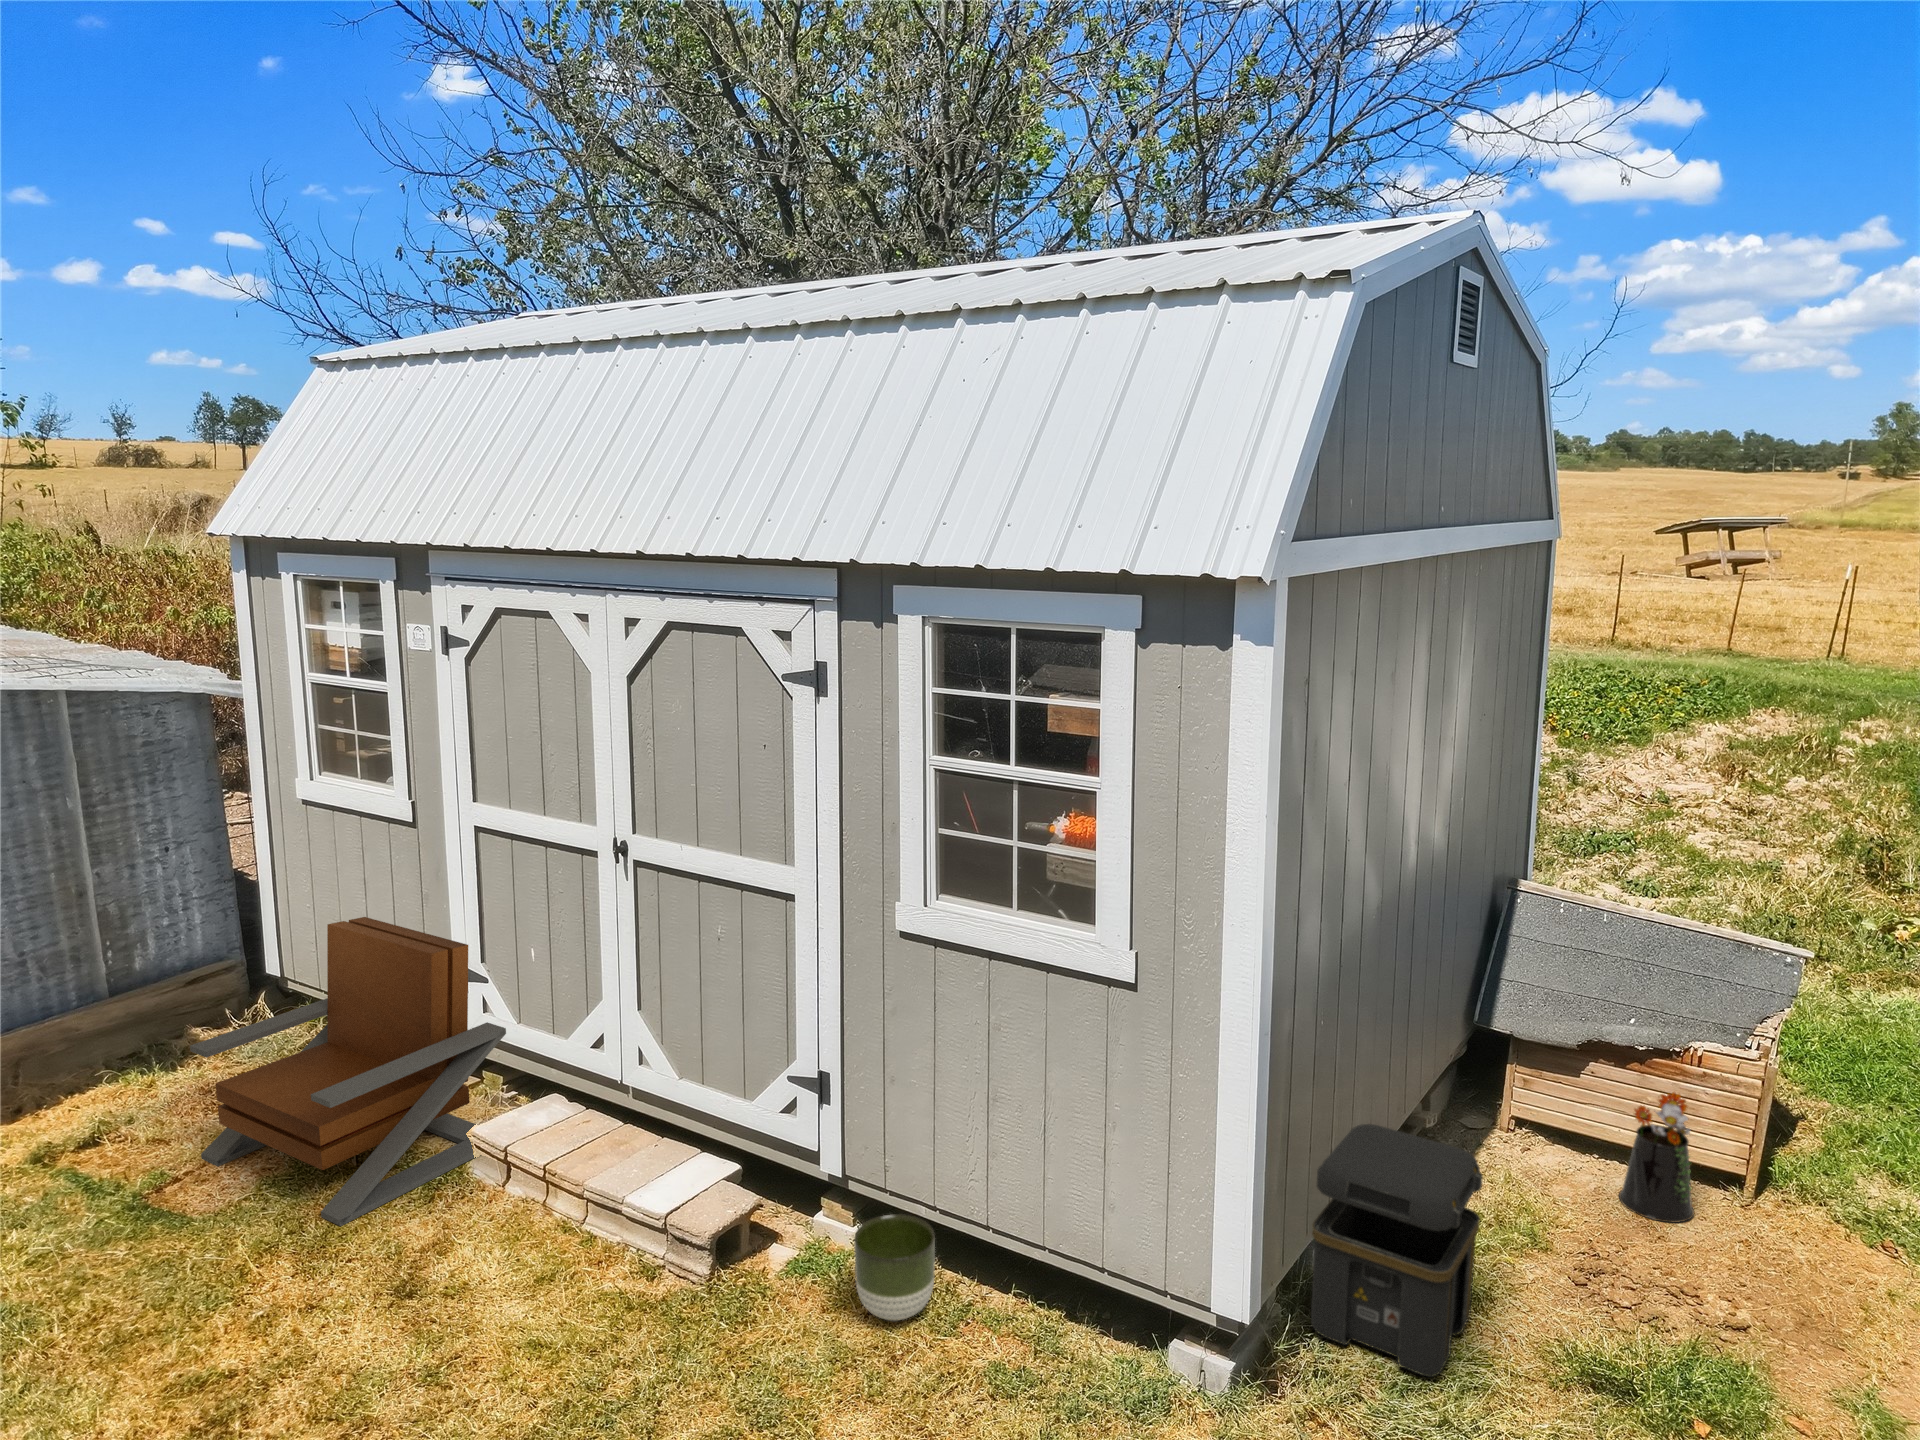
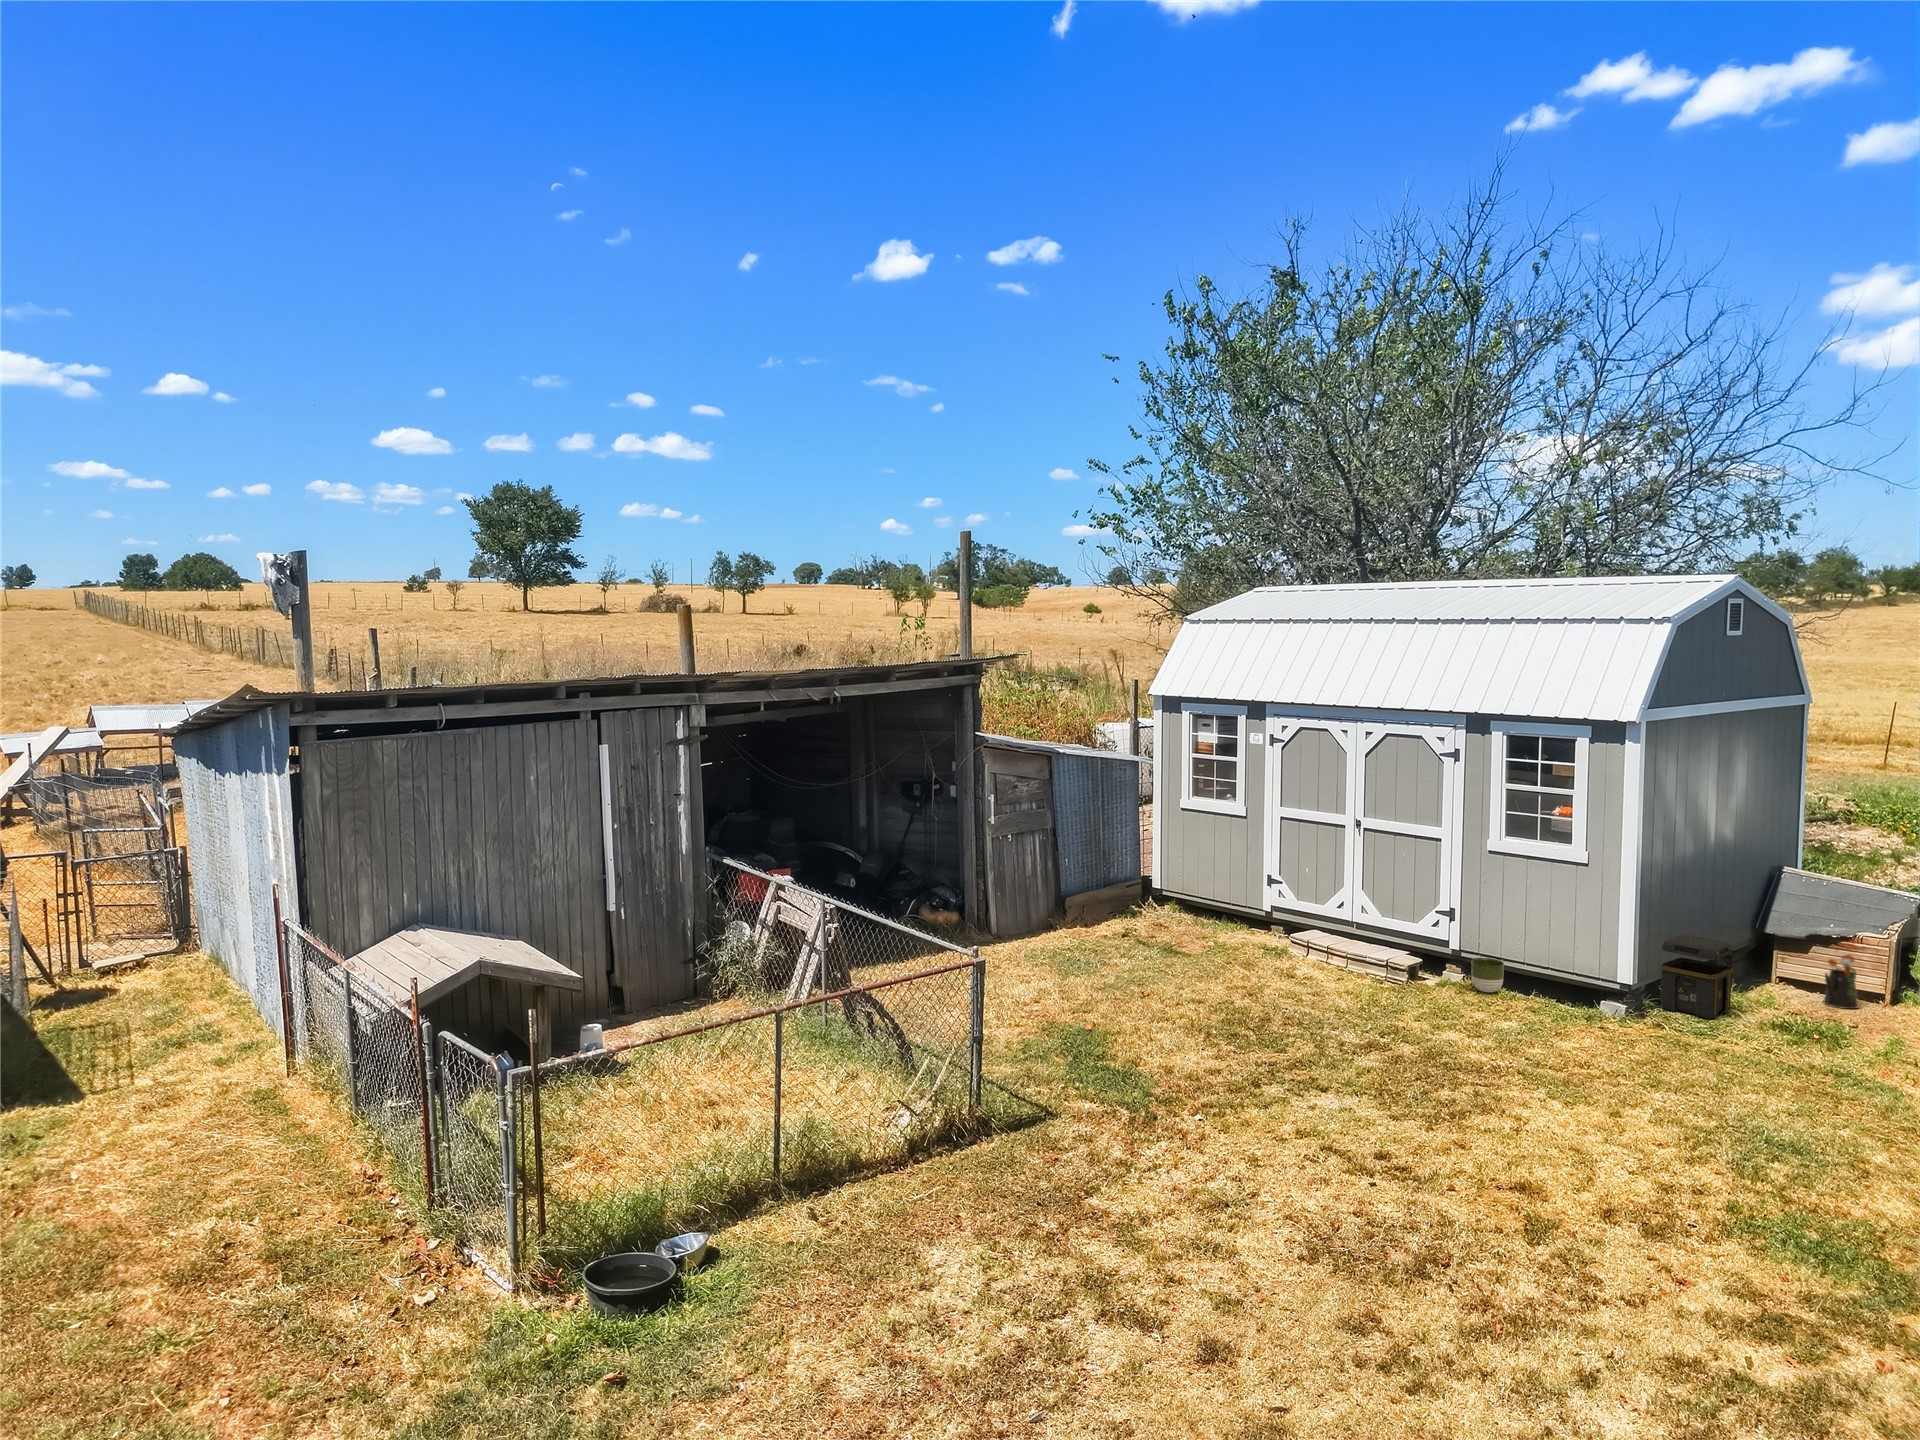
lounge chair: present [190,917,506,1226] -> none [1175,854,1297,959]

